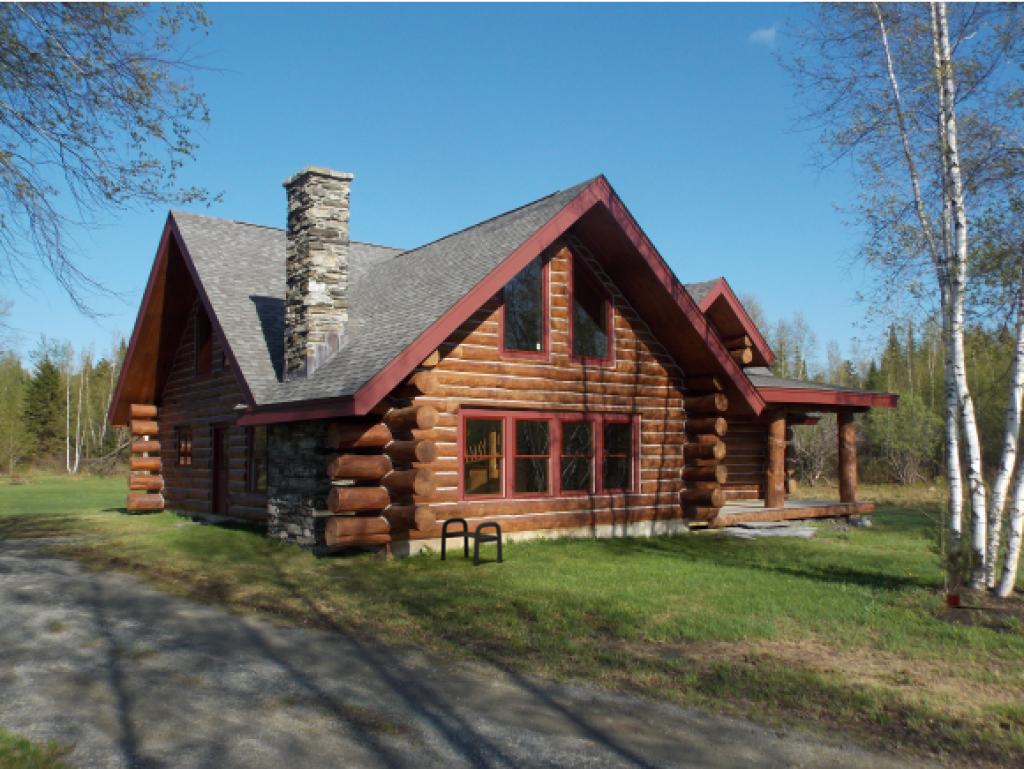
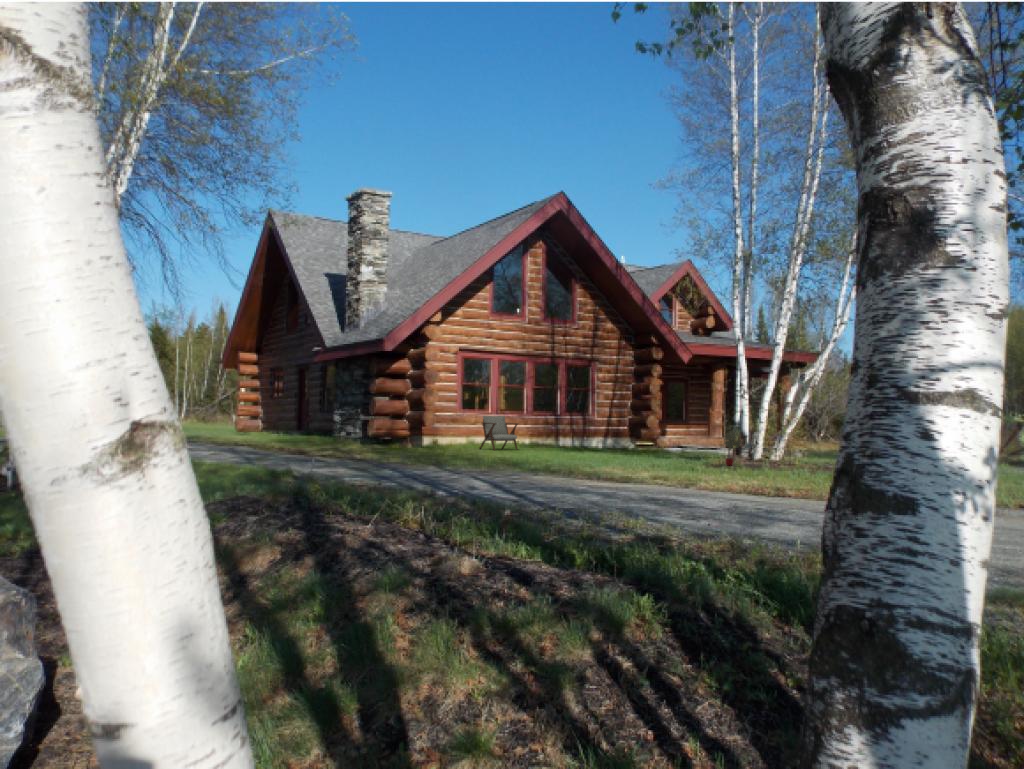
lounge chair: none [492,501,551,559] -> present [480,416,518,451]
bench: present [441,518,502,566] -> none [443,423,482,451]

